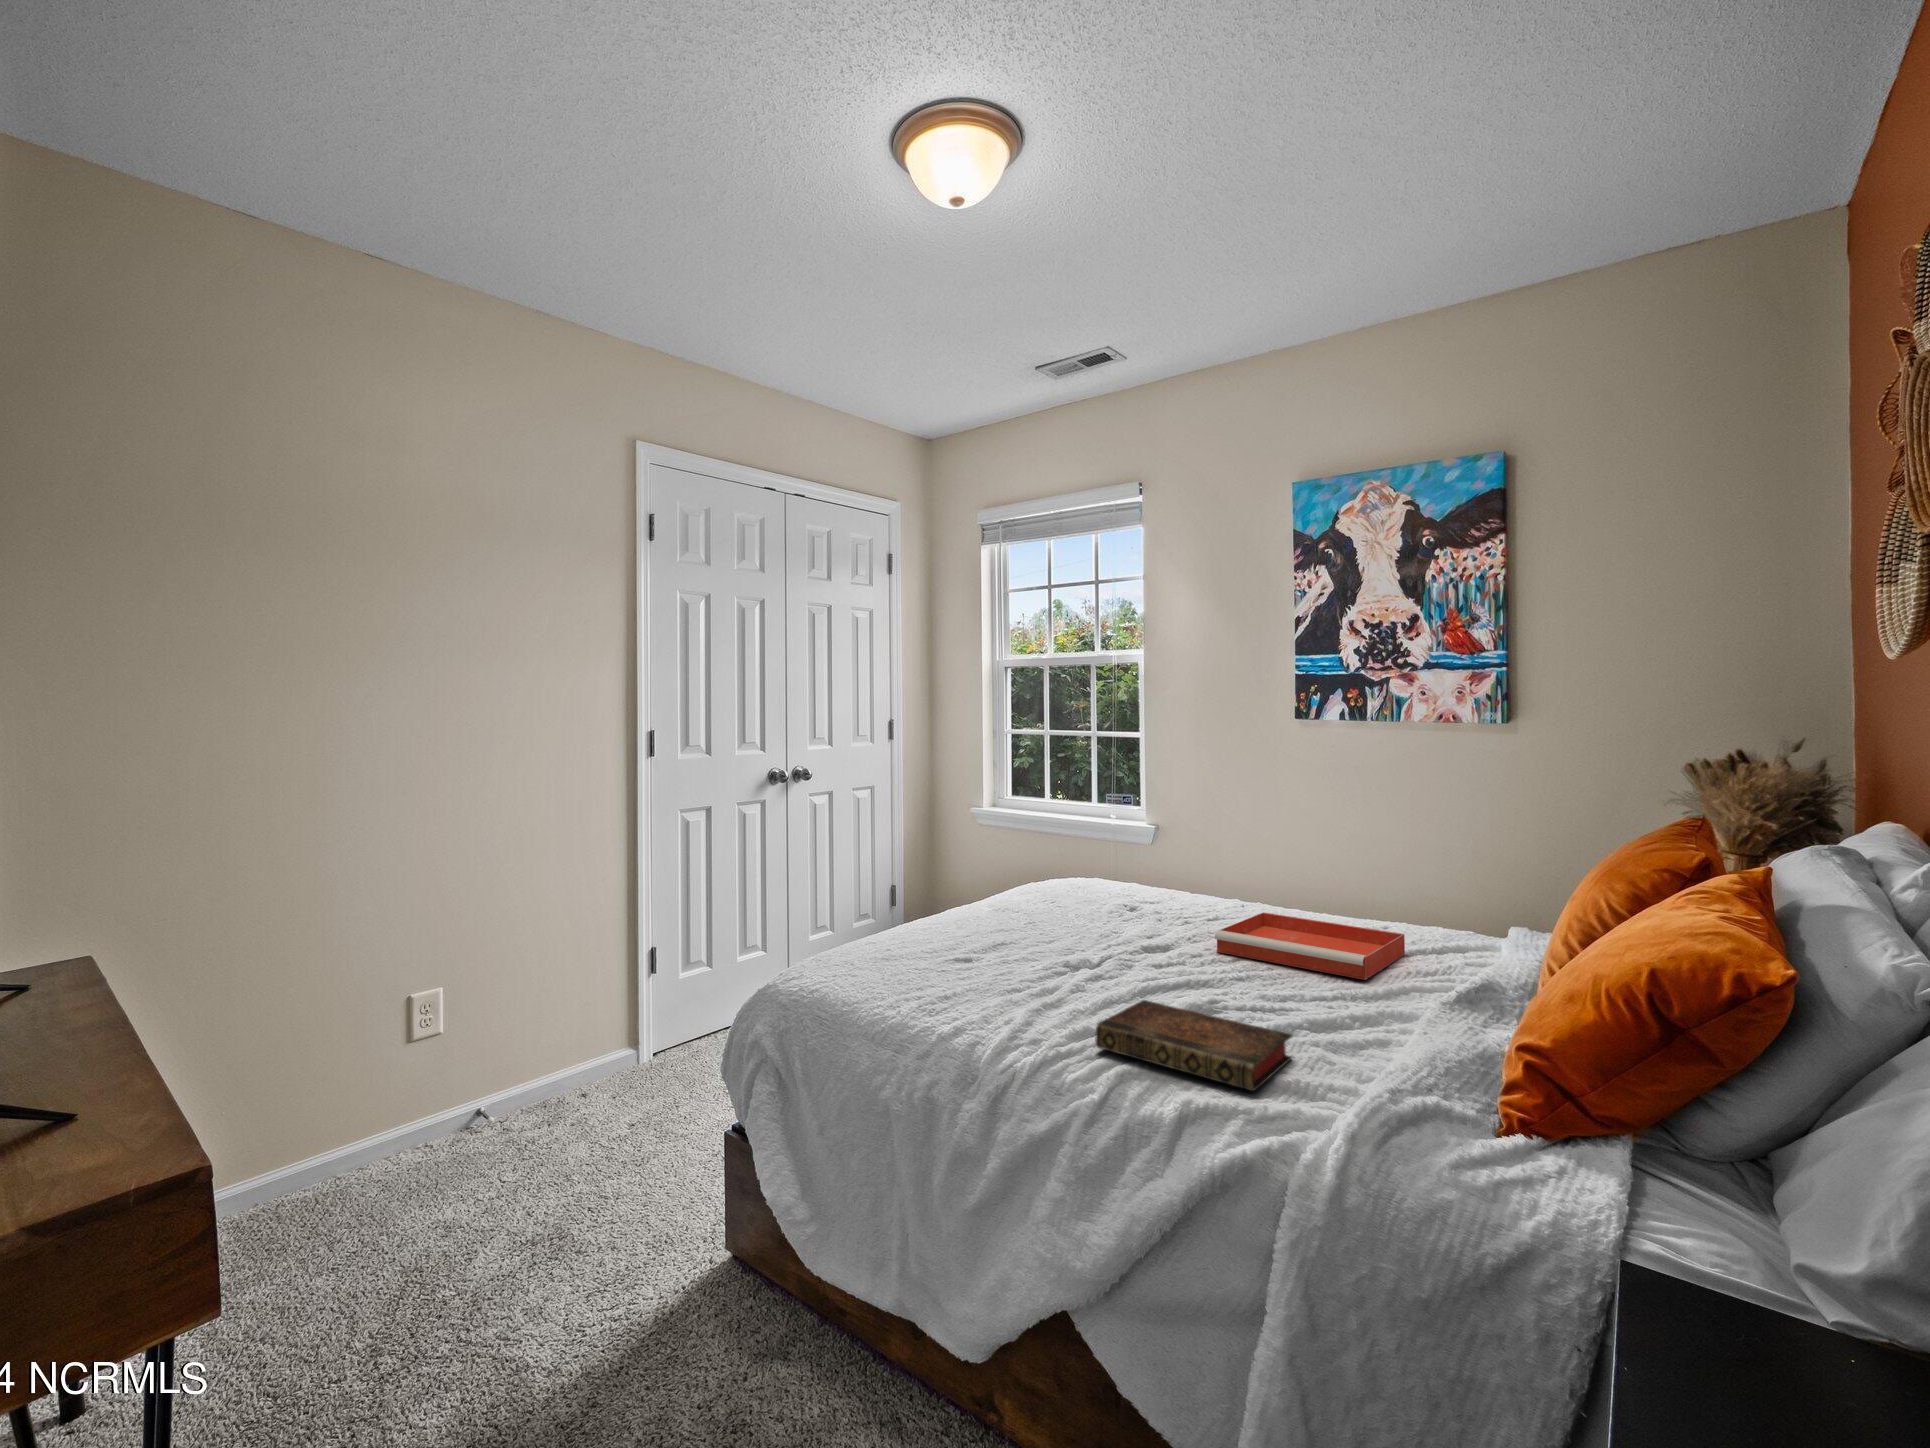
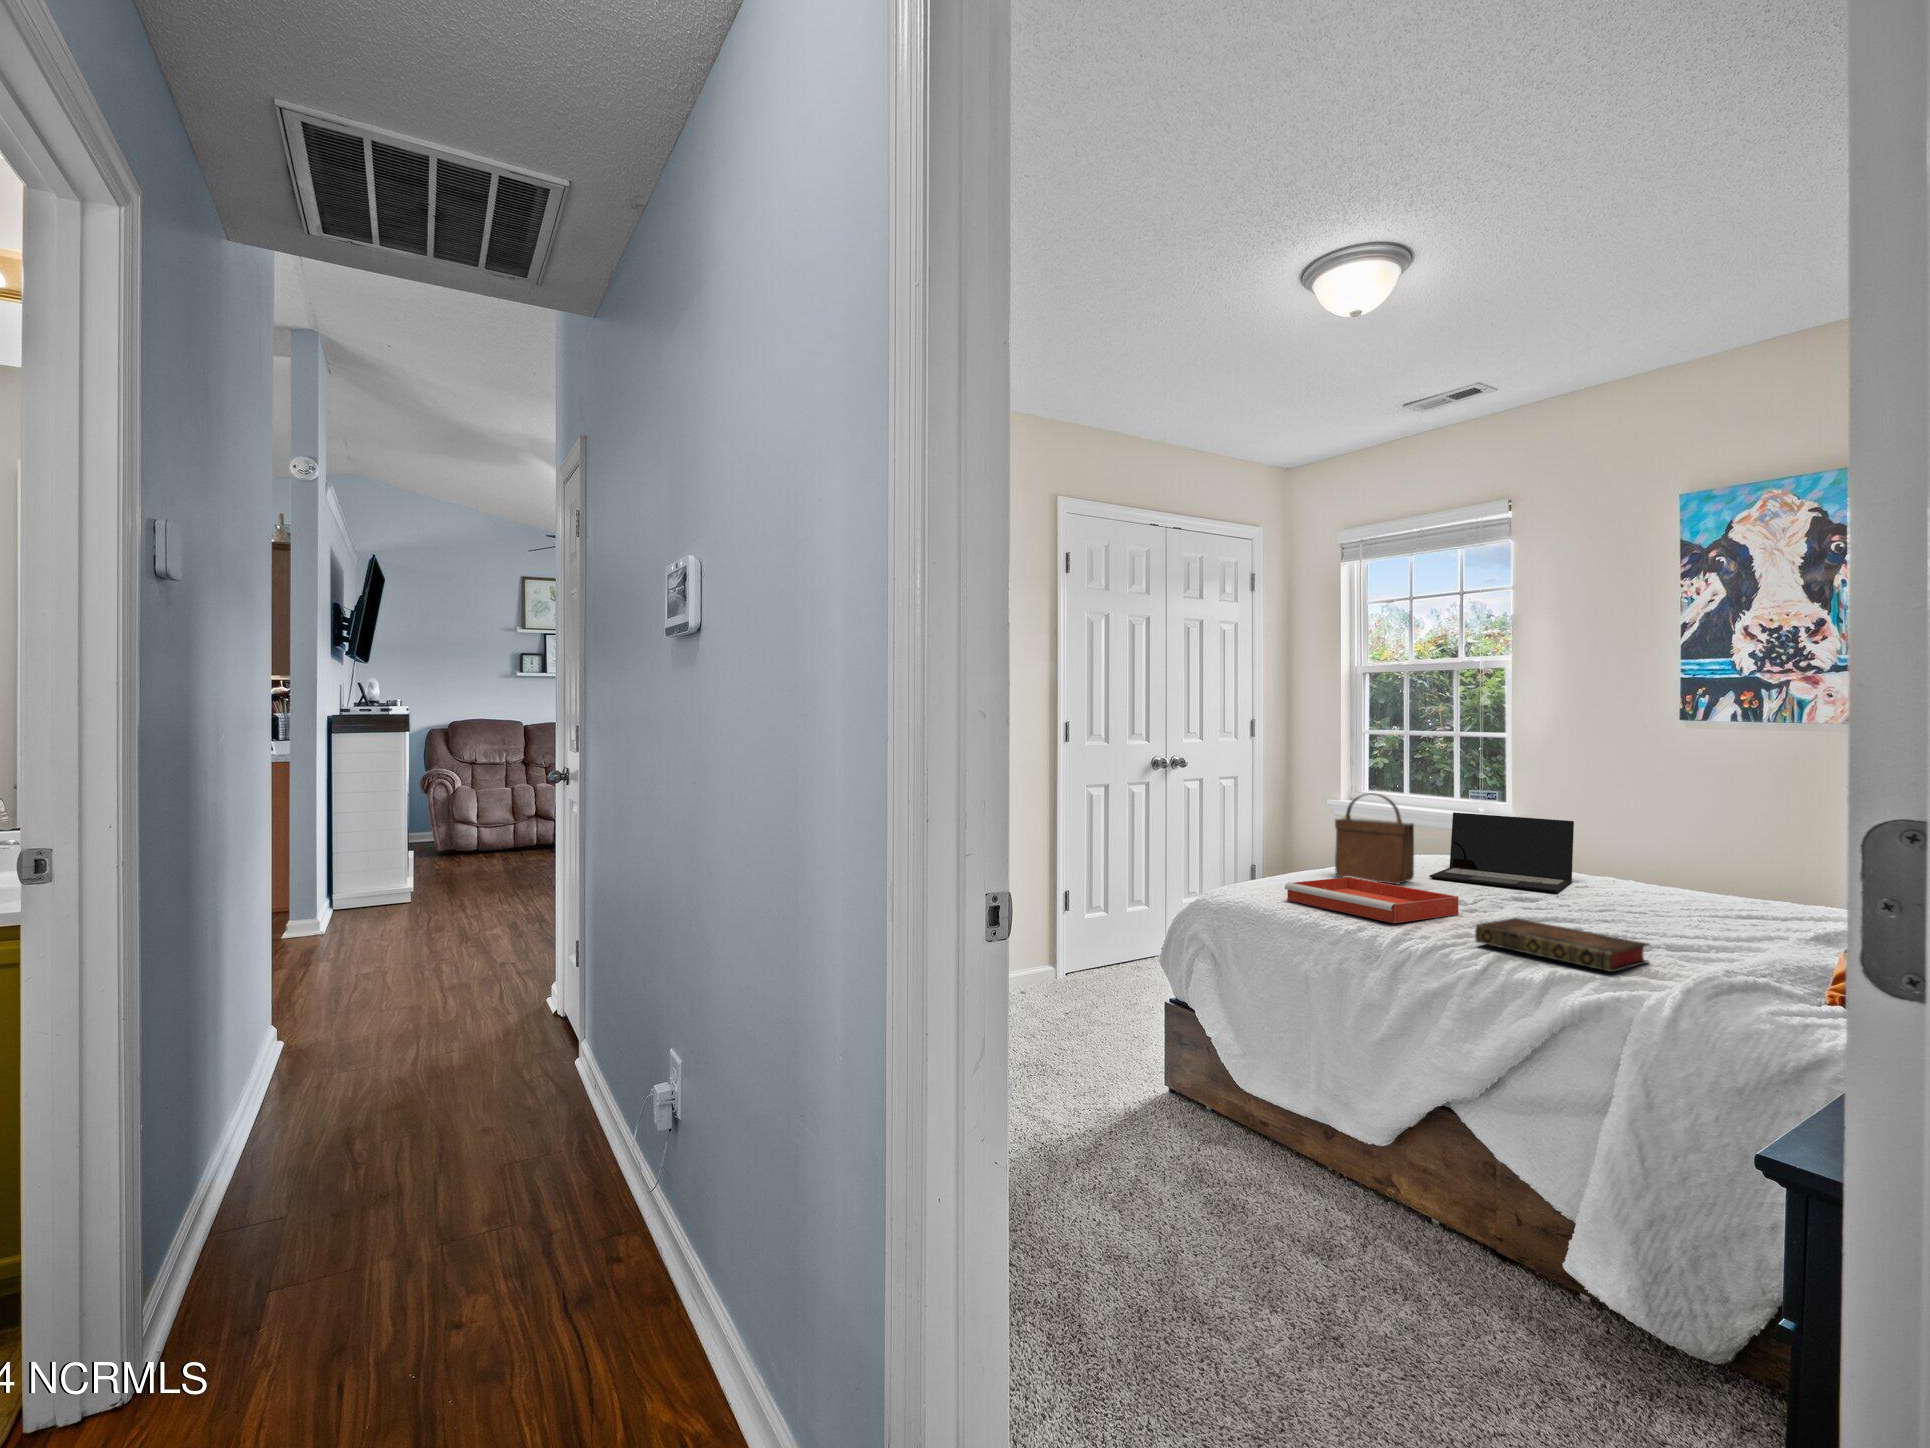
handbag: none [951,824,1038,937] -> present [1335,793,1414,885]
laptop: none [1056,835,1202,932] -> present [1429,812,1574,892]
tray: present [1215,912,1405,980] -> present [1285,877,1459,923]

